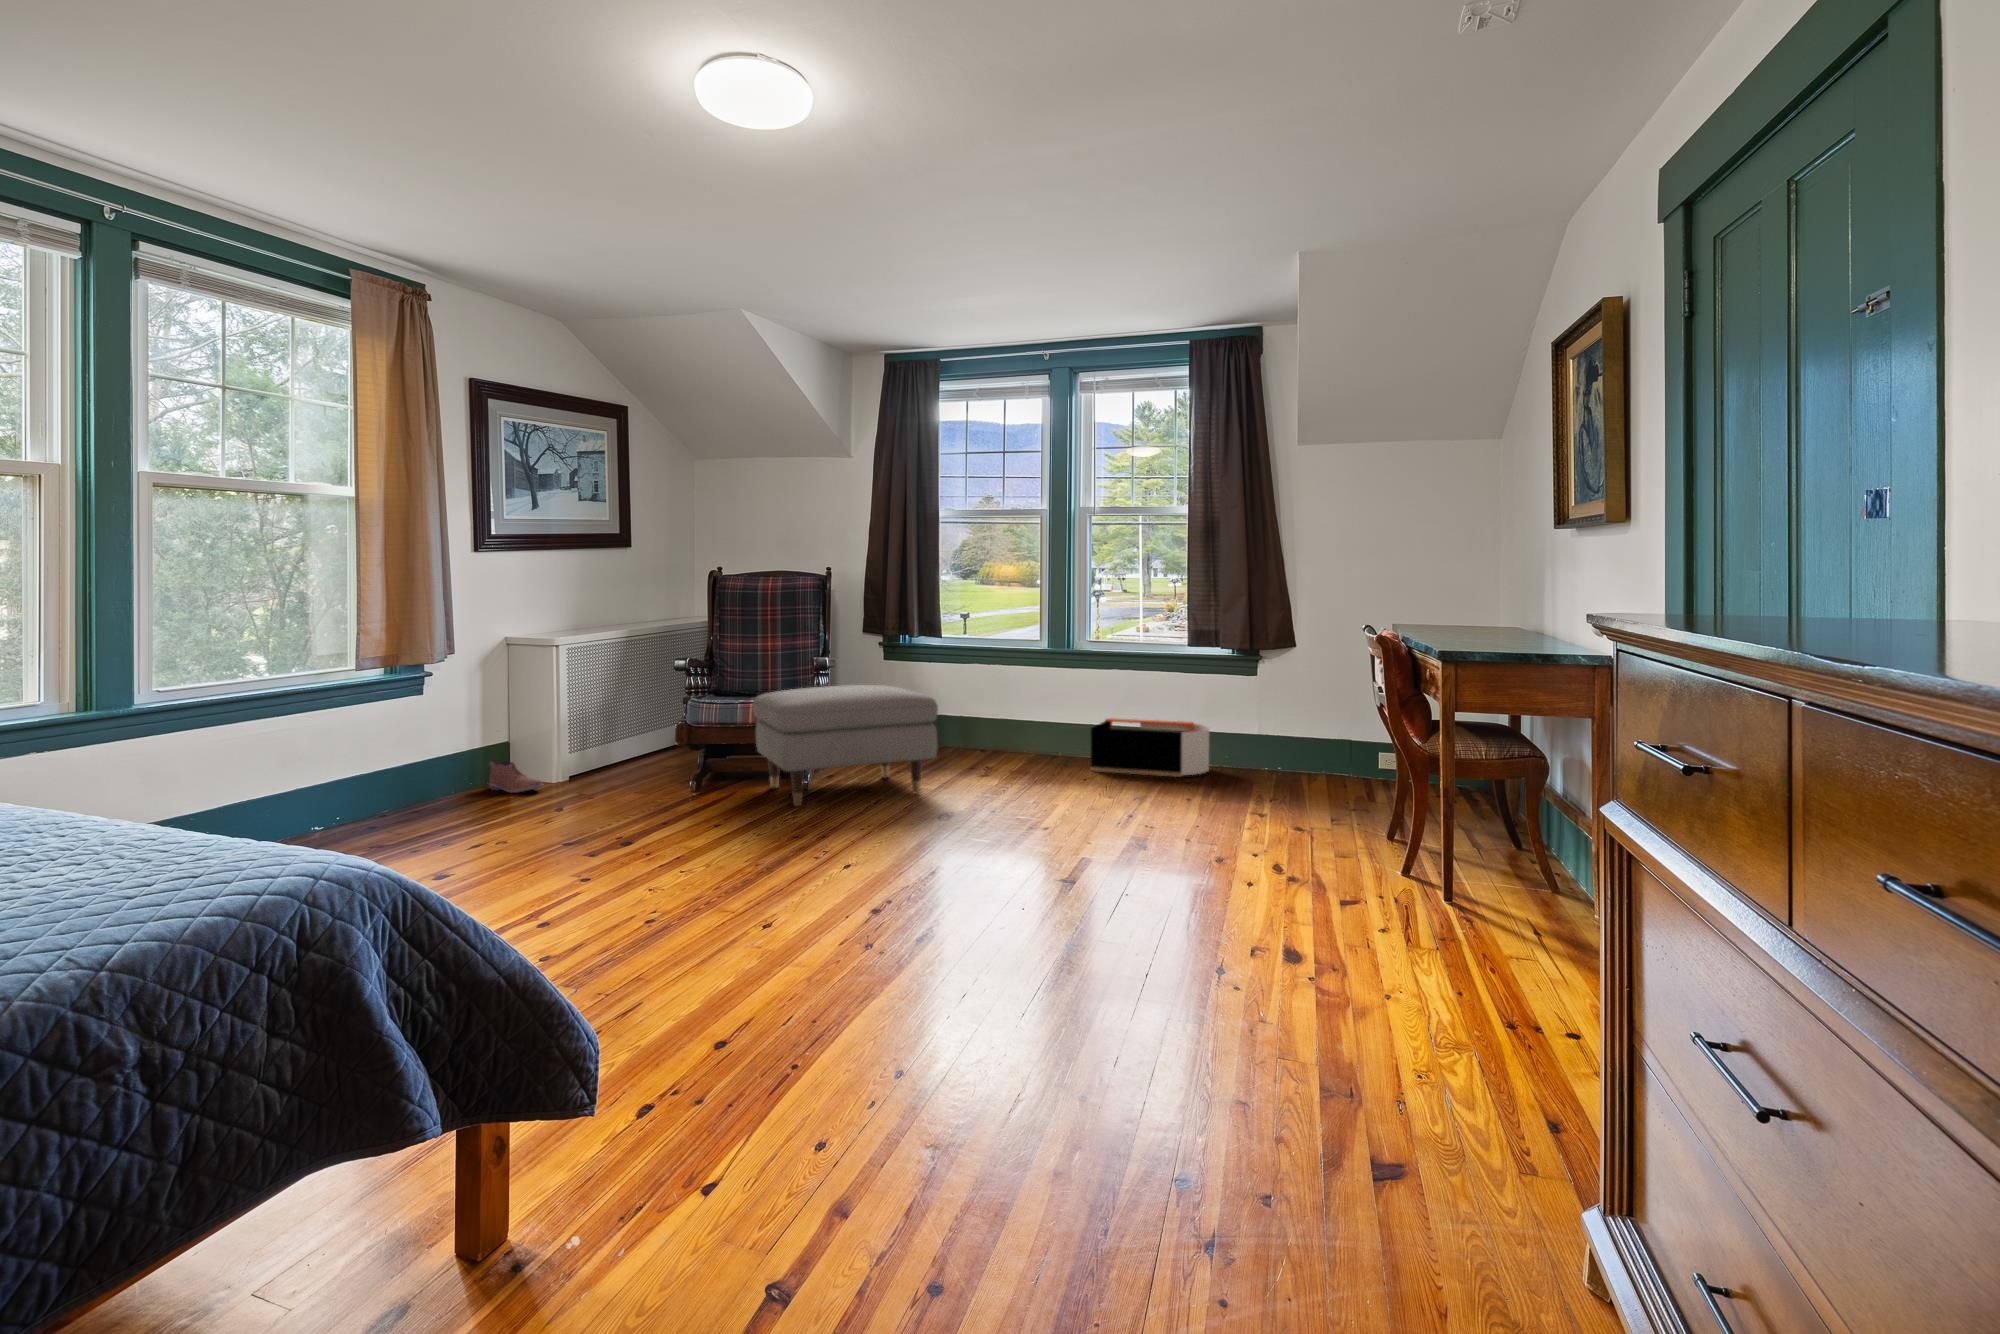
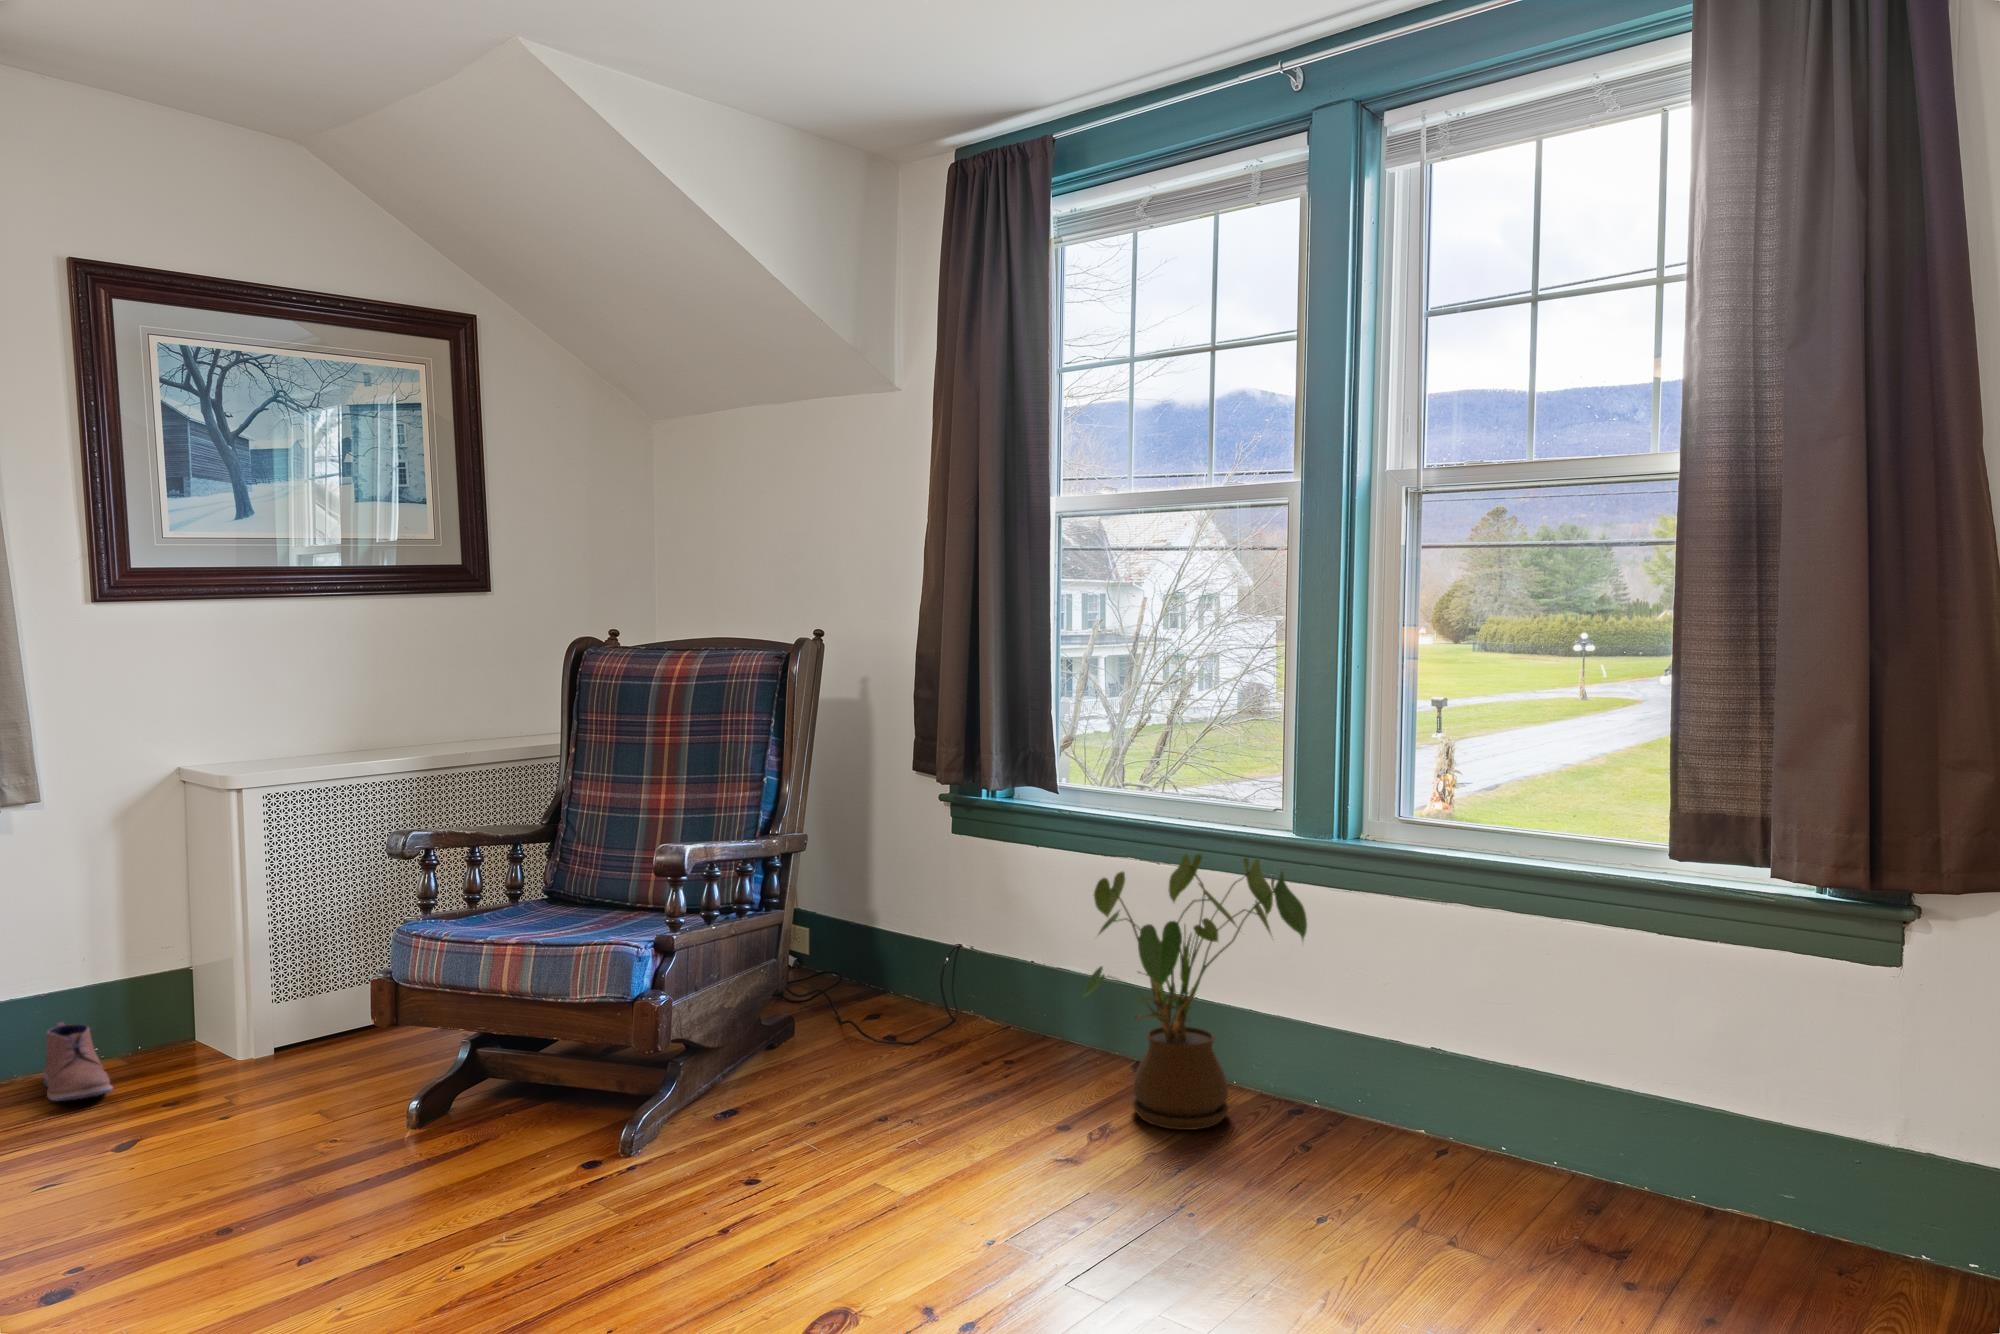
house plant: none [974,657,1062,764] -> present [1084,854,1307,1130]
ottoman: present [753,685,938,806] -> none [422,919,881,1252]
storage bin: present [1091,718,1209,777] -> none [1364,1033,1734,1272]

